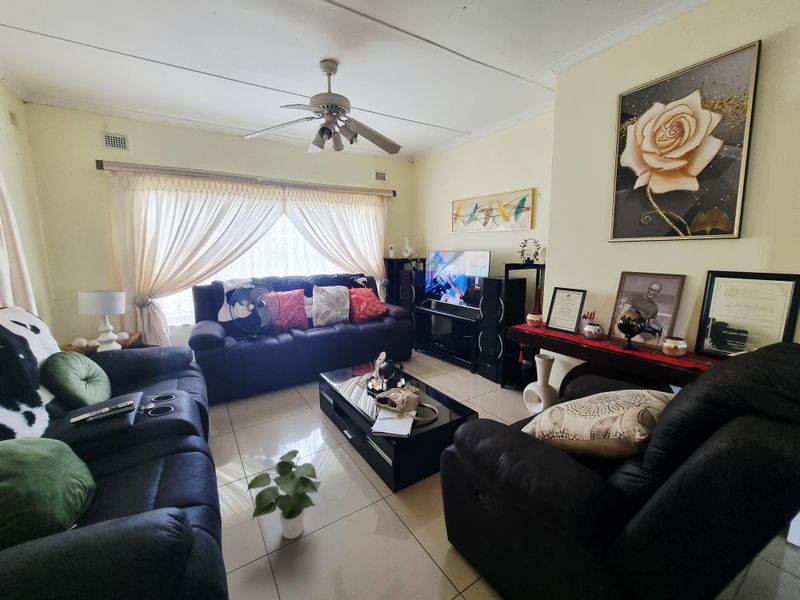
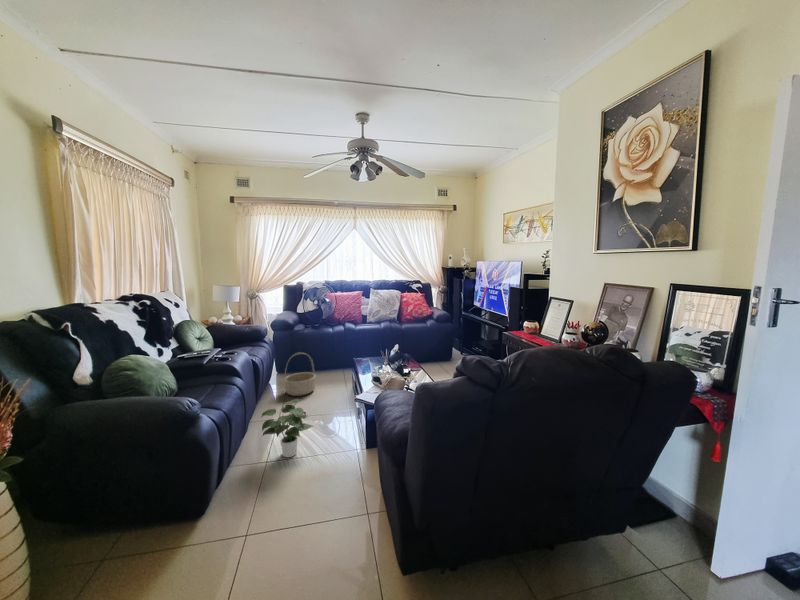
basket: none [230,376,274,436] -> present [284,353,316,396]

